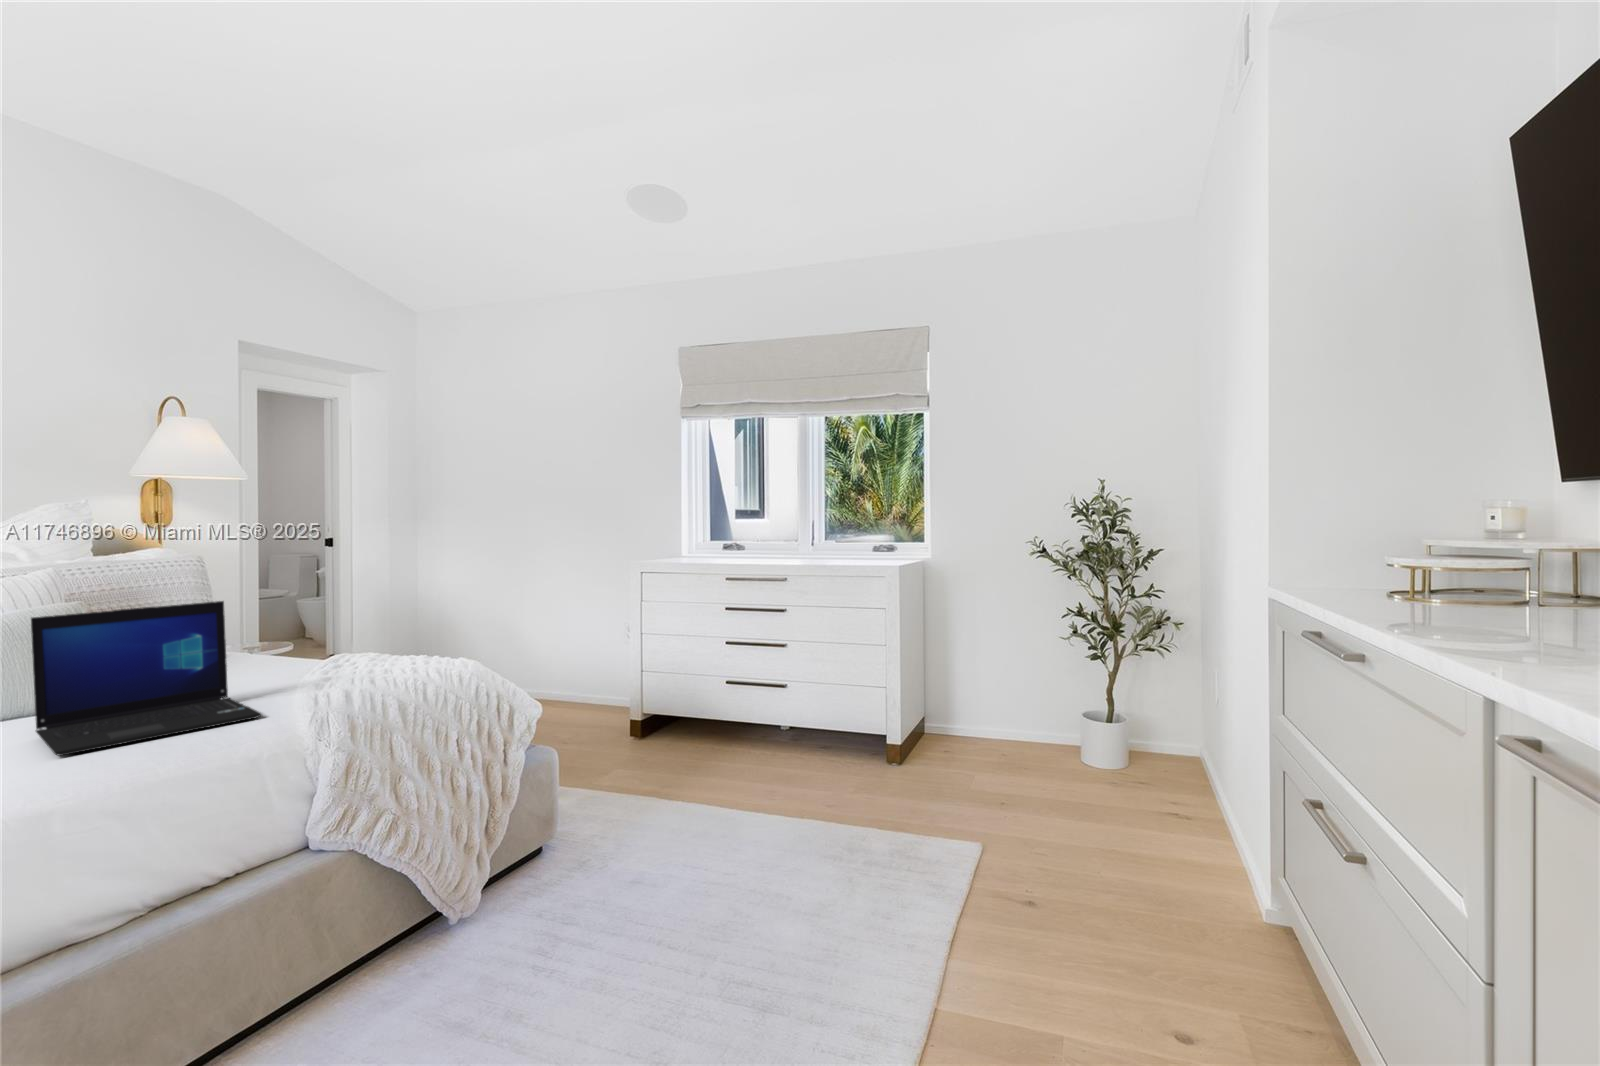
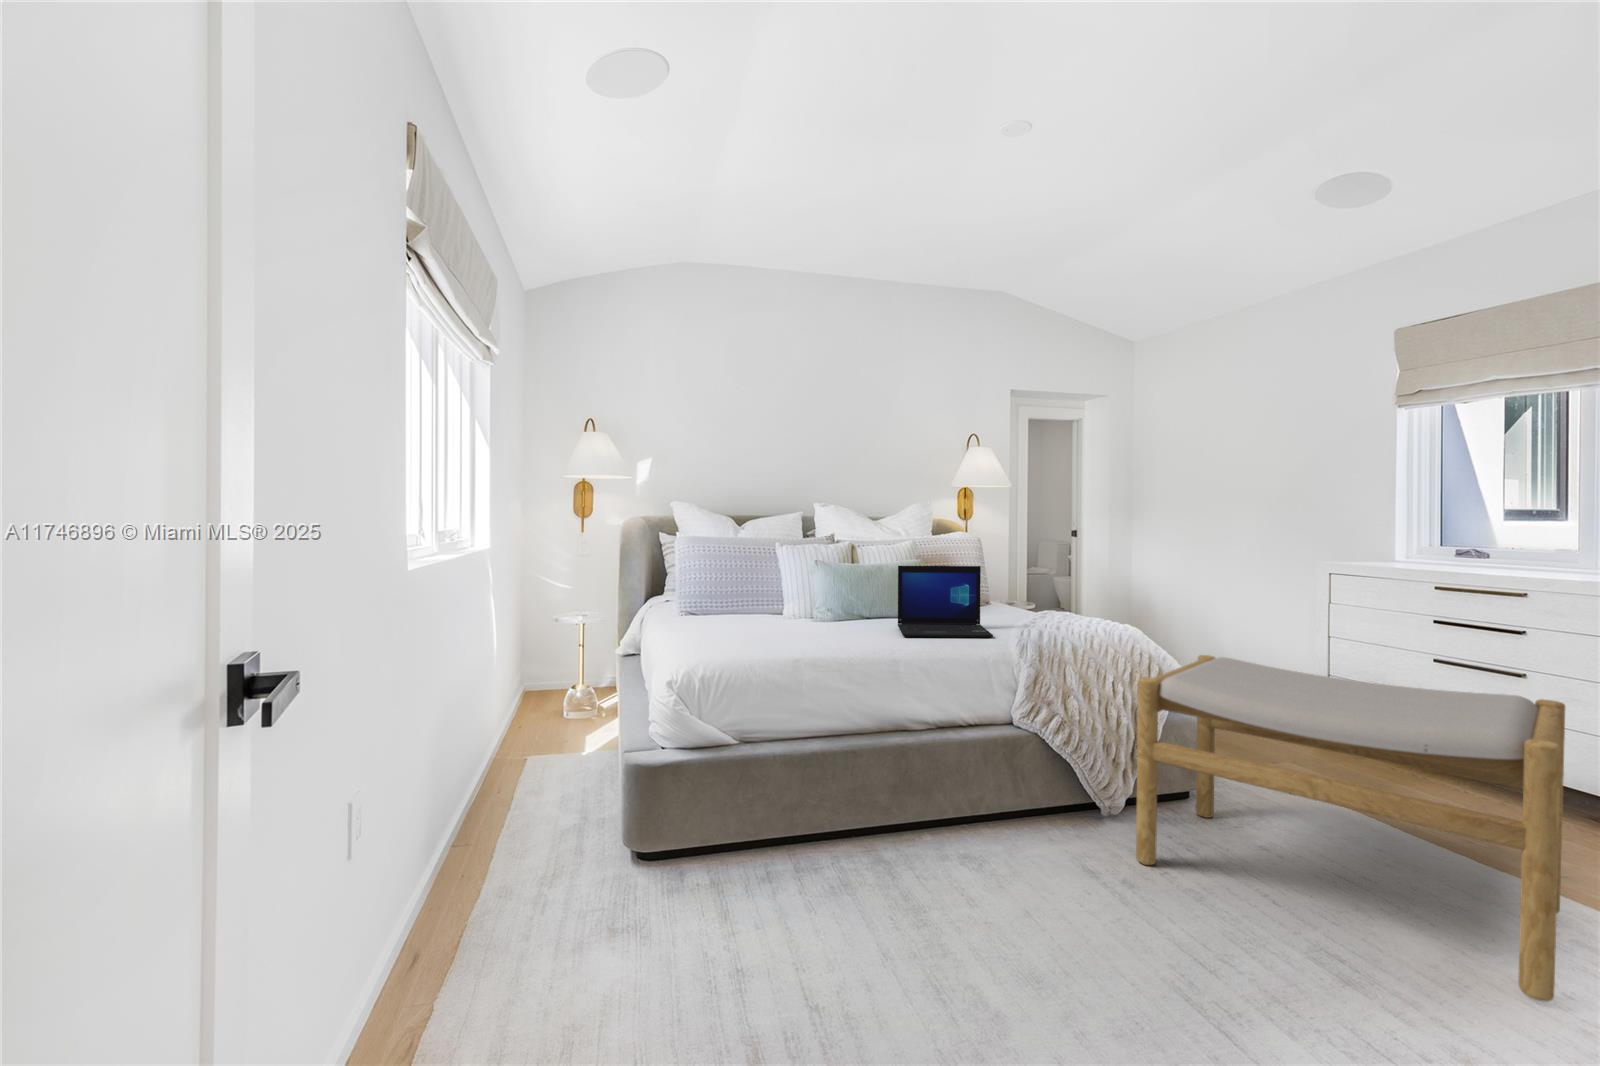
footstool: none [511,665,901,980] -> present [1136,655,1565,1001]

